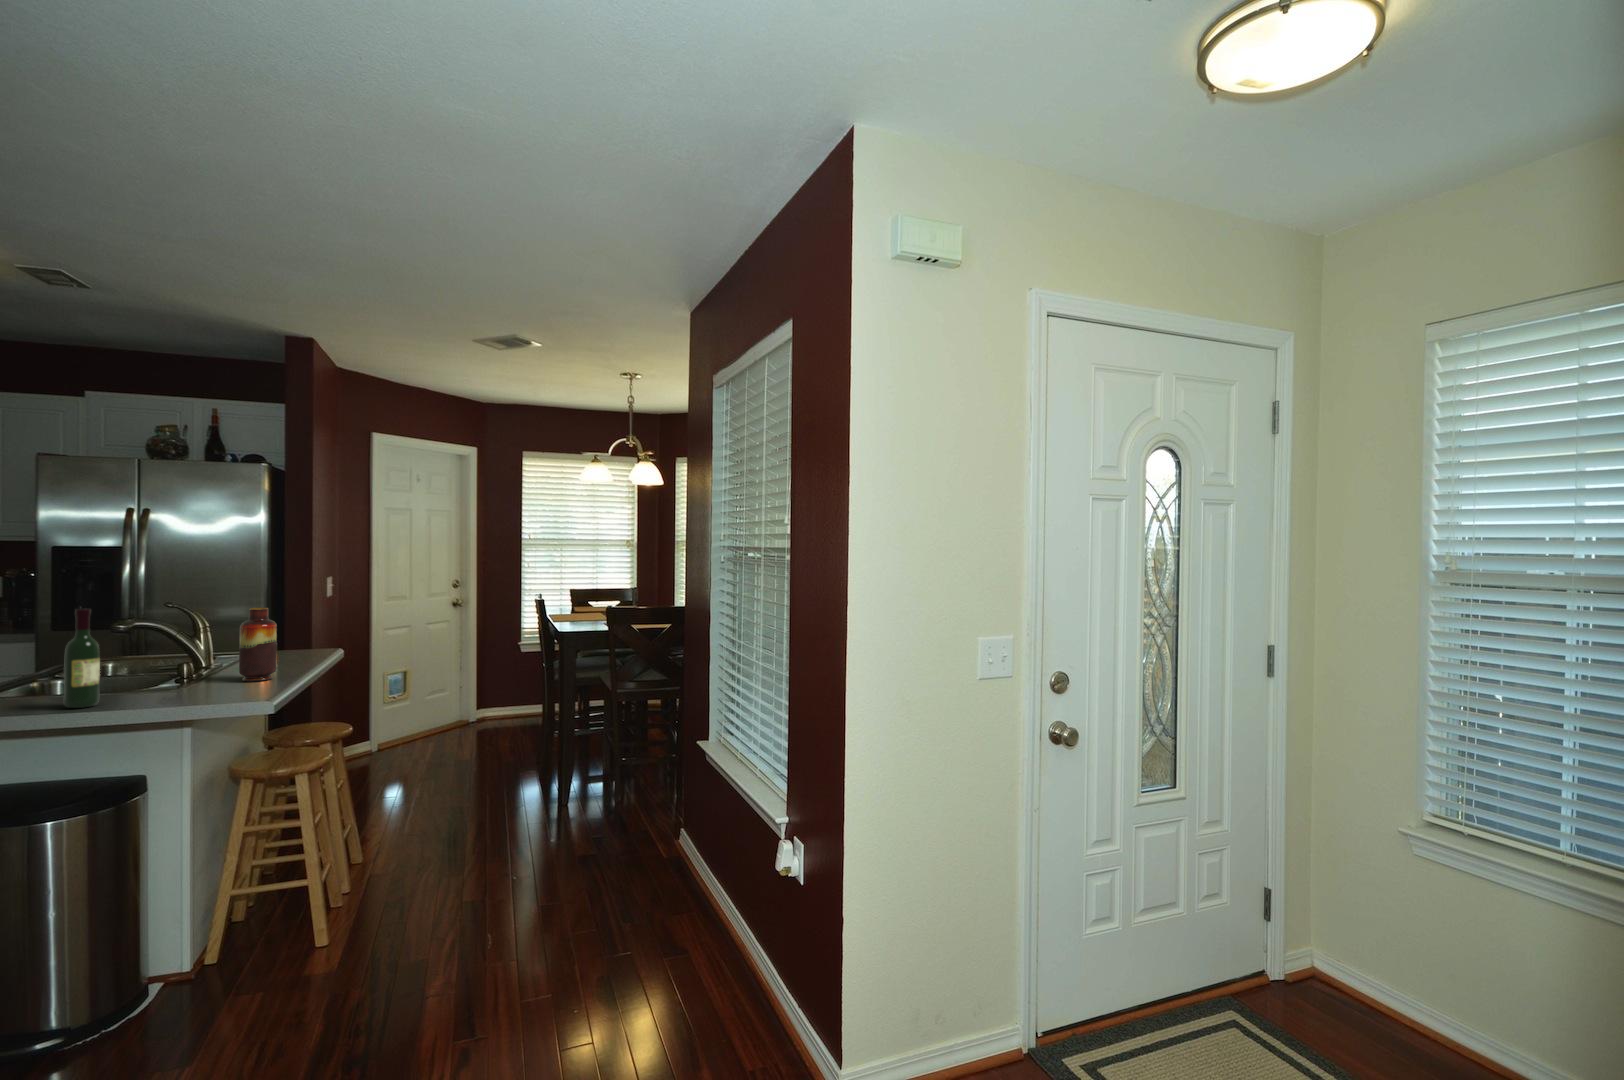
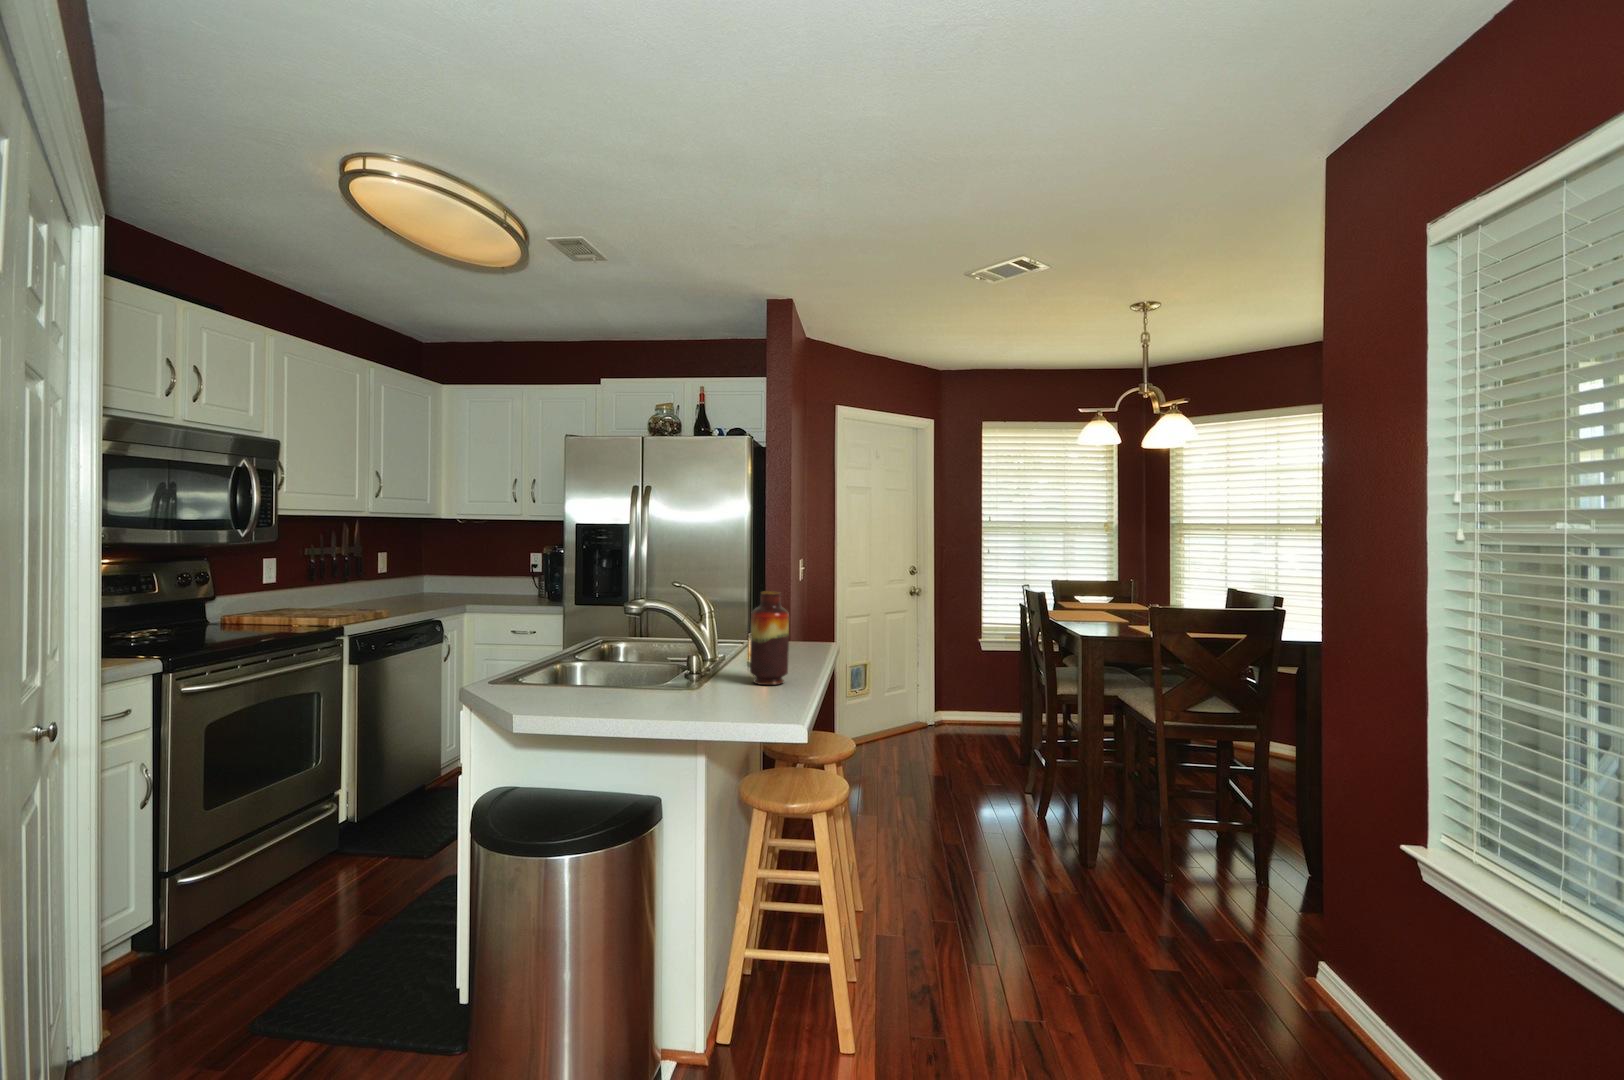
wine bottle: present [64,609,100,708] -> none [586,585,619,706]

